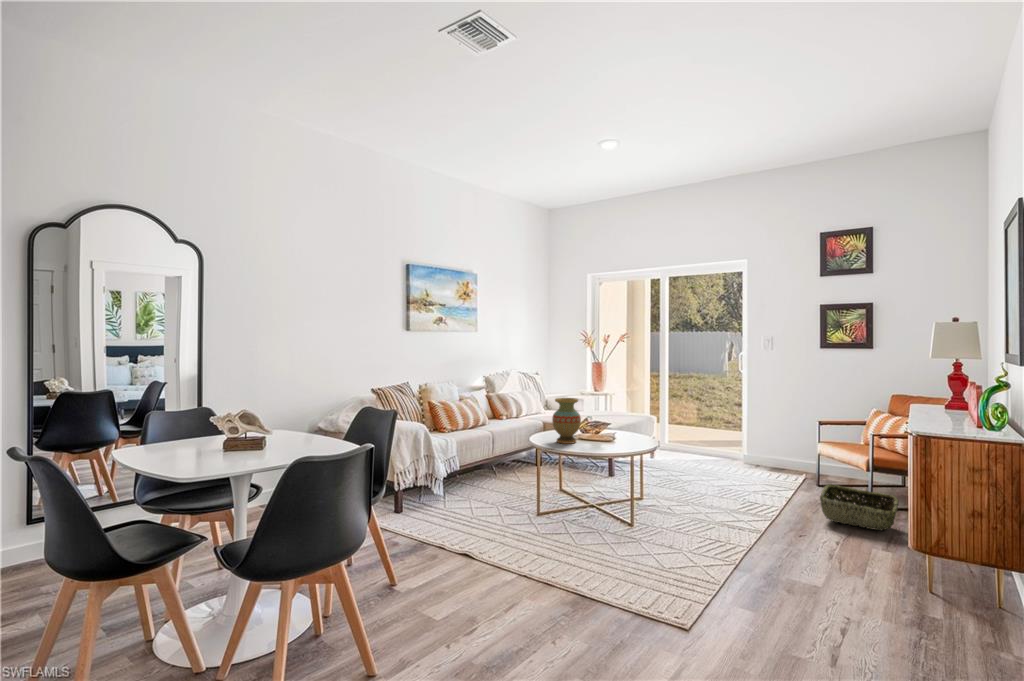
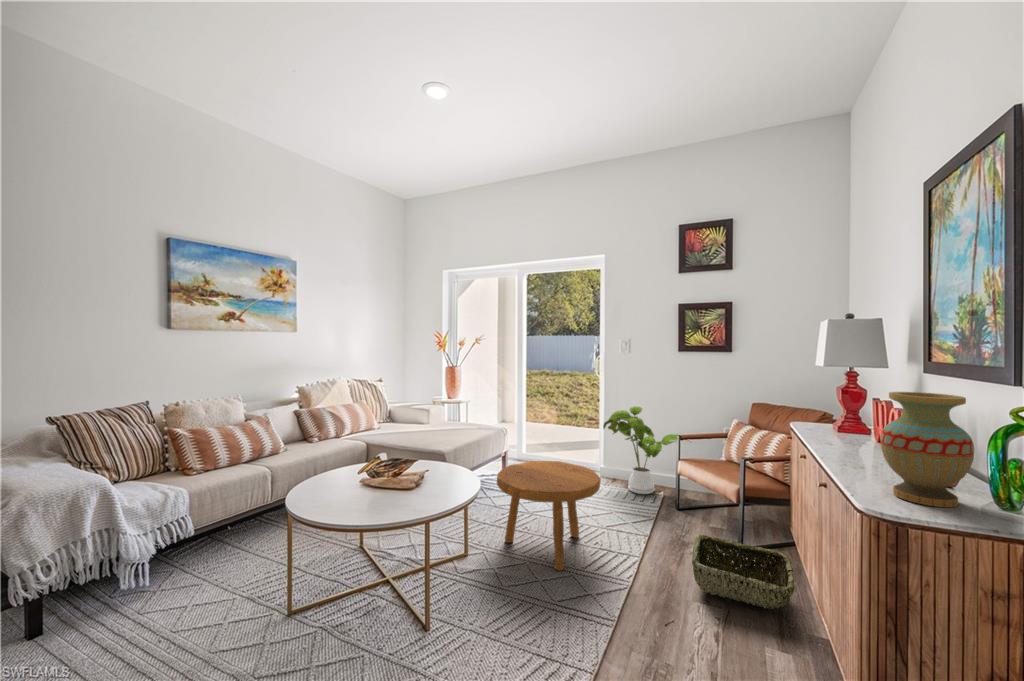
house plant: none [748,396,832,474] -> present [603,406,678,494]
vase: present [552,398,581,444] -> present [881,392,974,507]
footstool: none [665,434,748,507] -> present [497,461,601,571]

